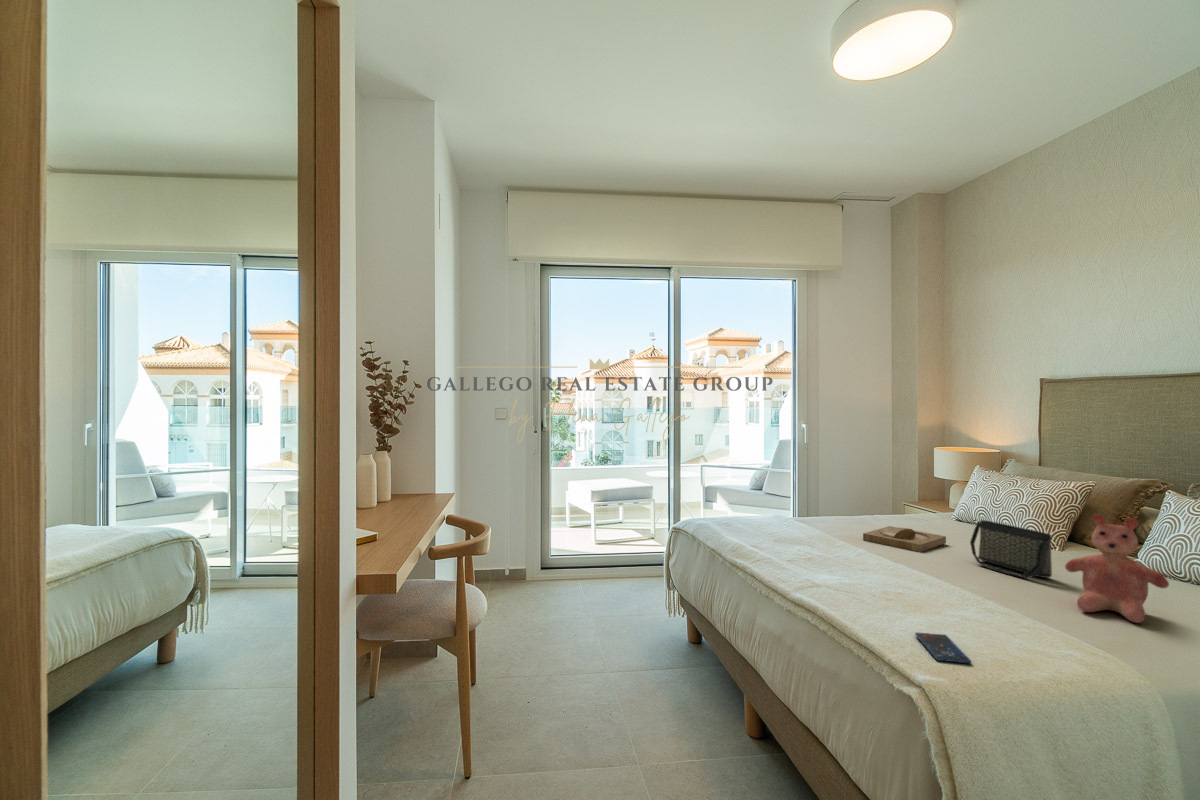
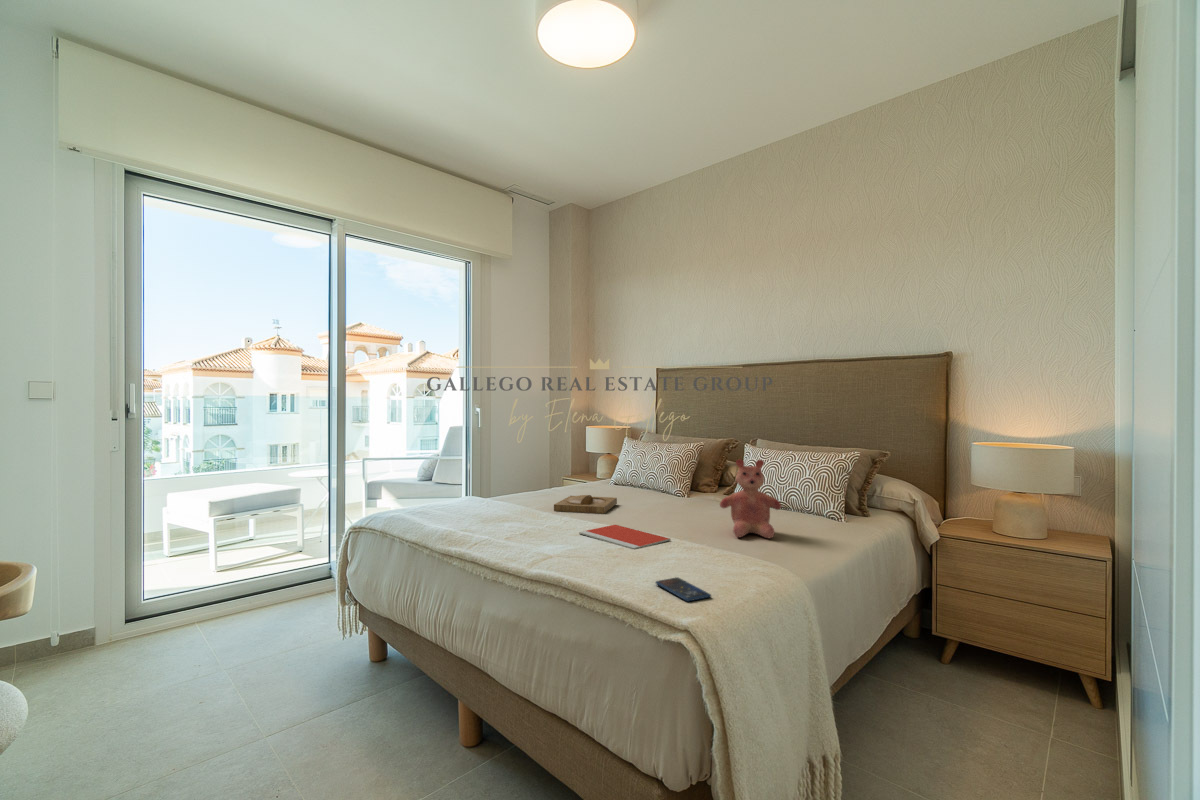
handbag: present [970,520,1052,578] -> none [643,478,701,521]
notebook: none [872,566,979,597] -> present [579,525,671,549]

